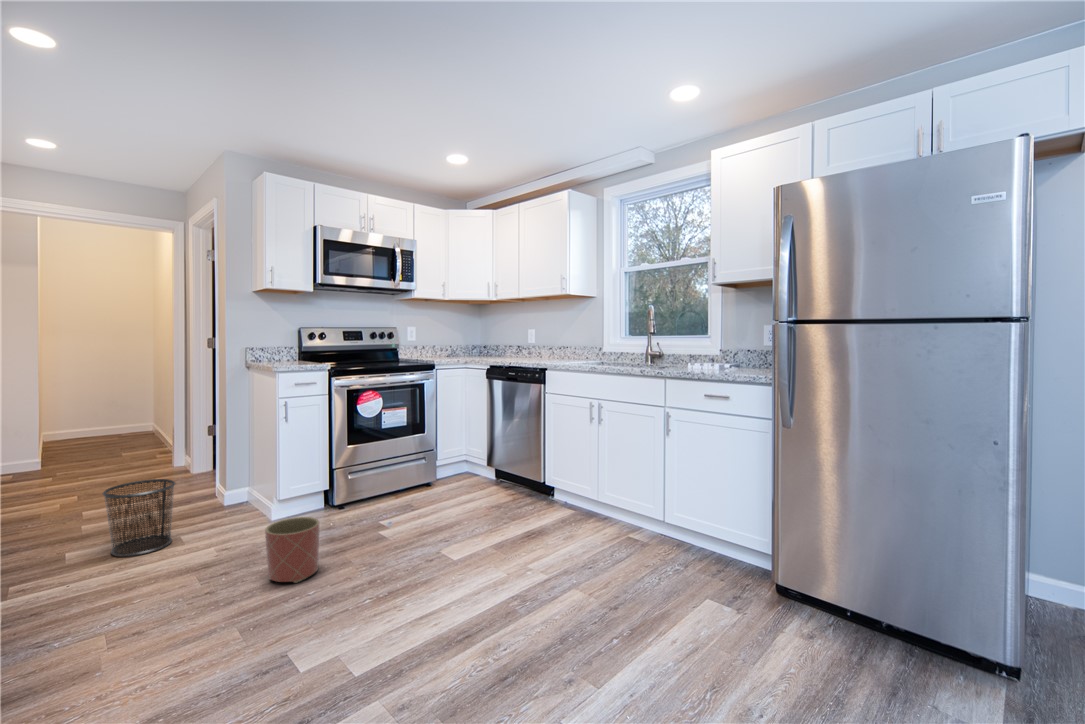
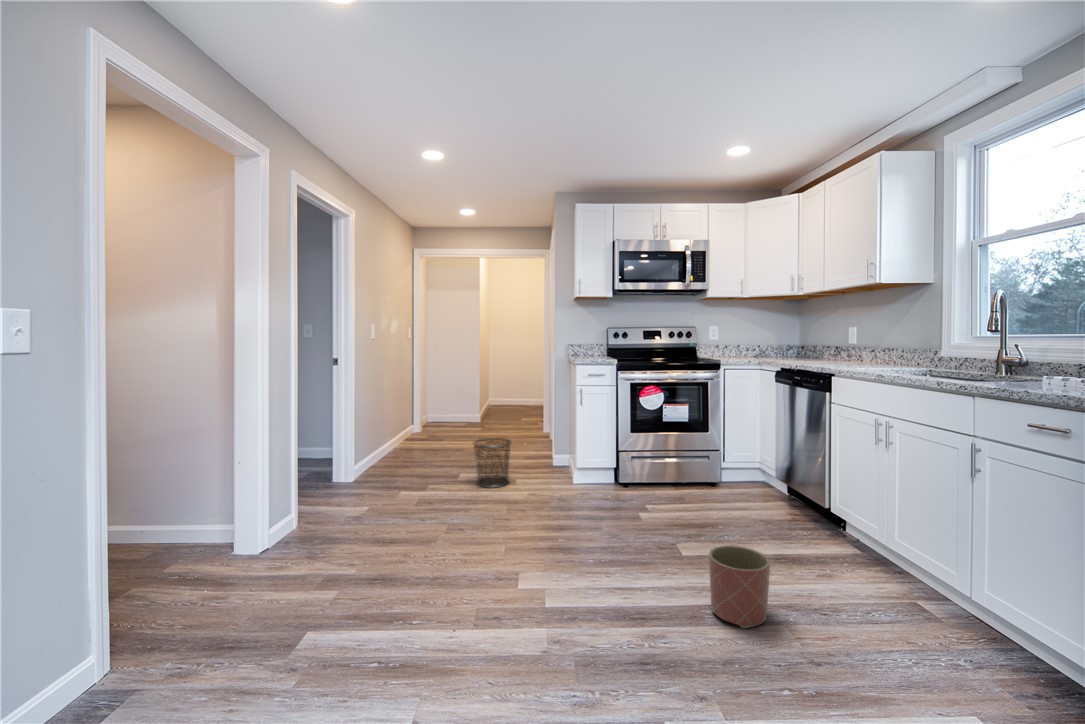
planter: present [265,517,319,583] -> present [709,545,770,628]

